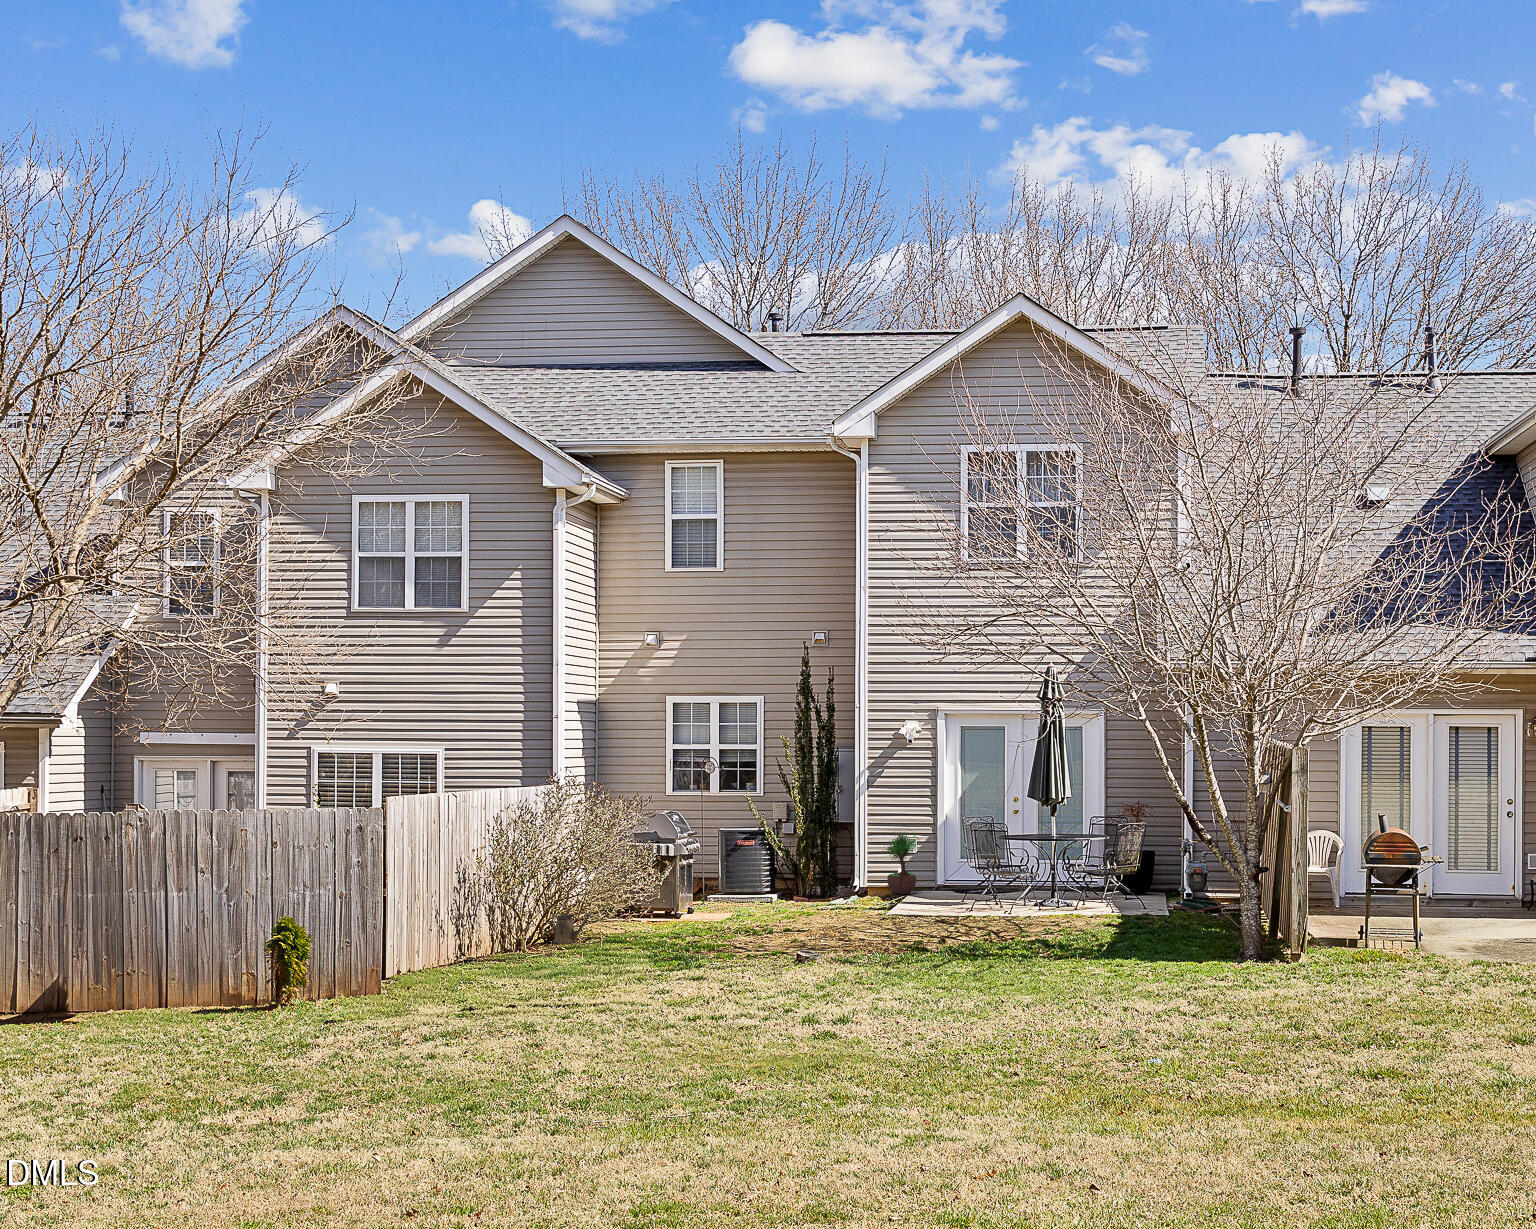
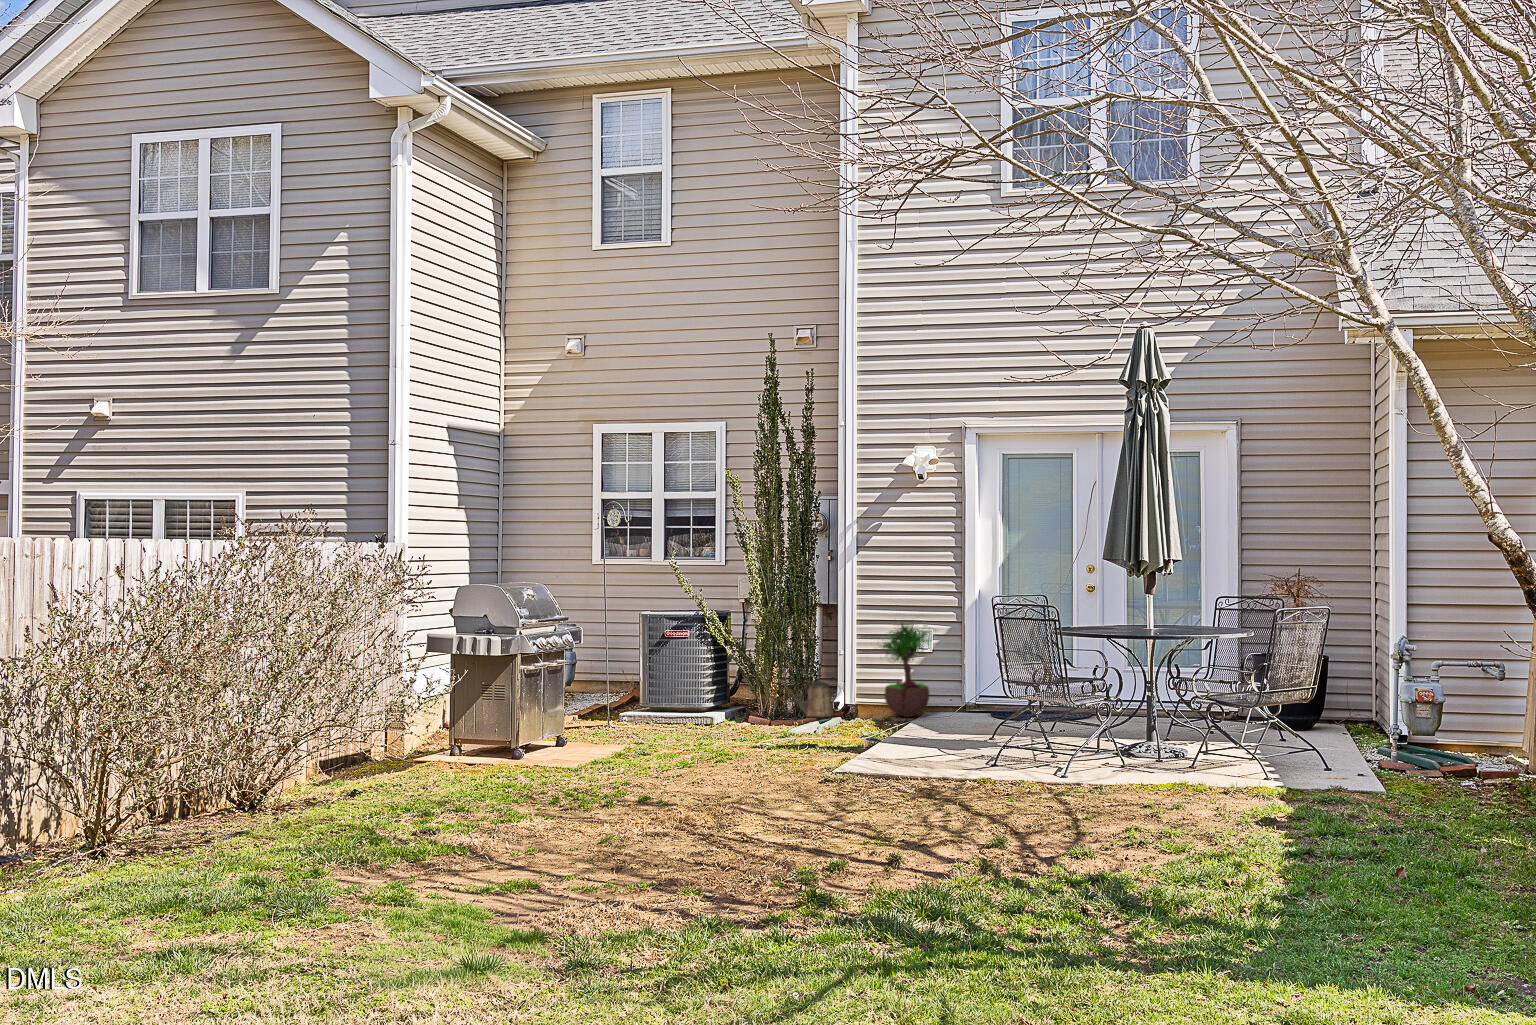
watering can: present [549,913,592,944] -> present [777,679,841,717]

